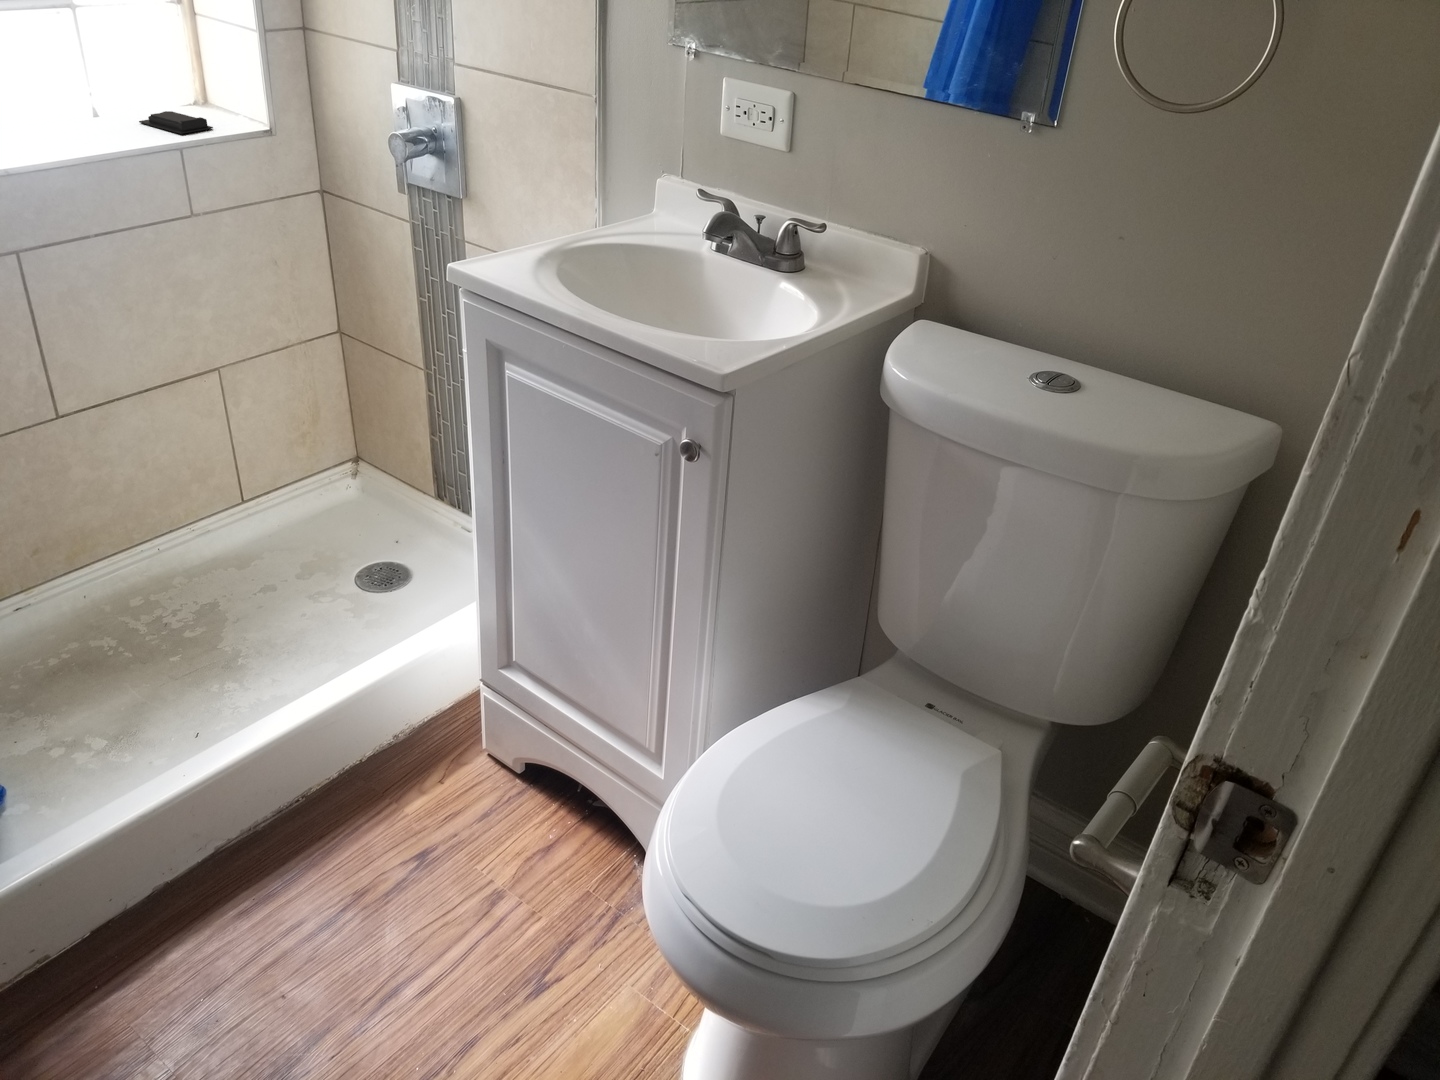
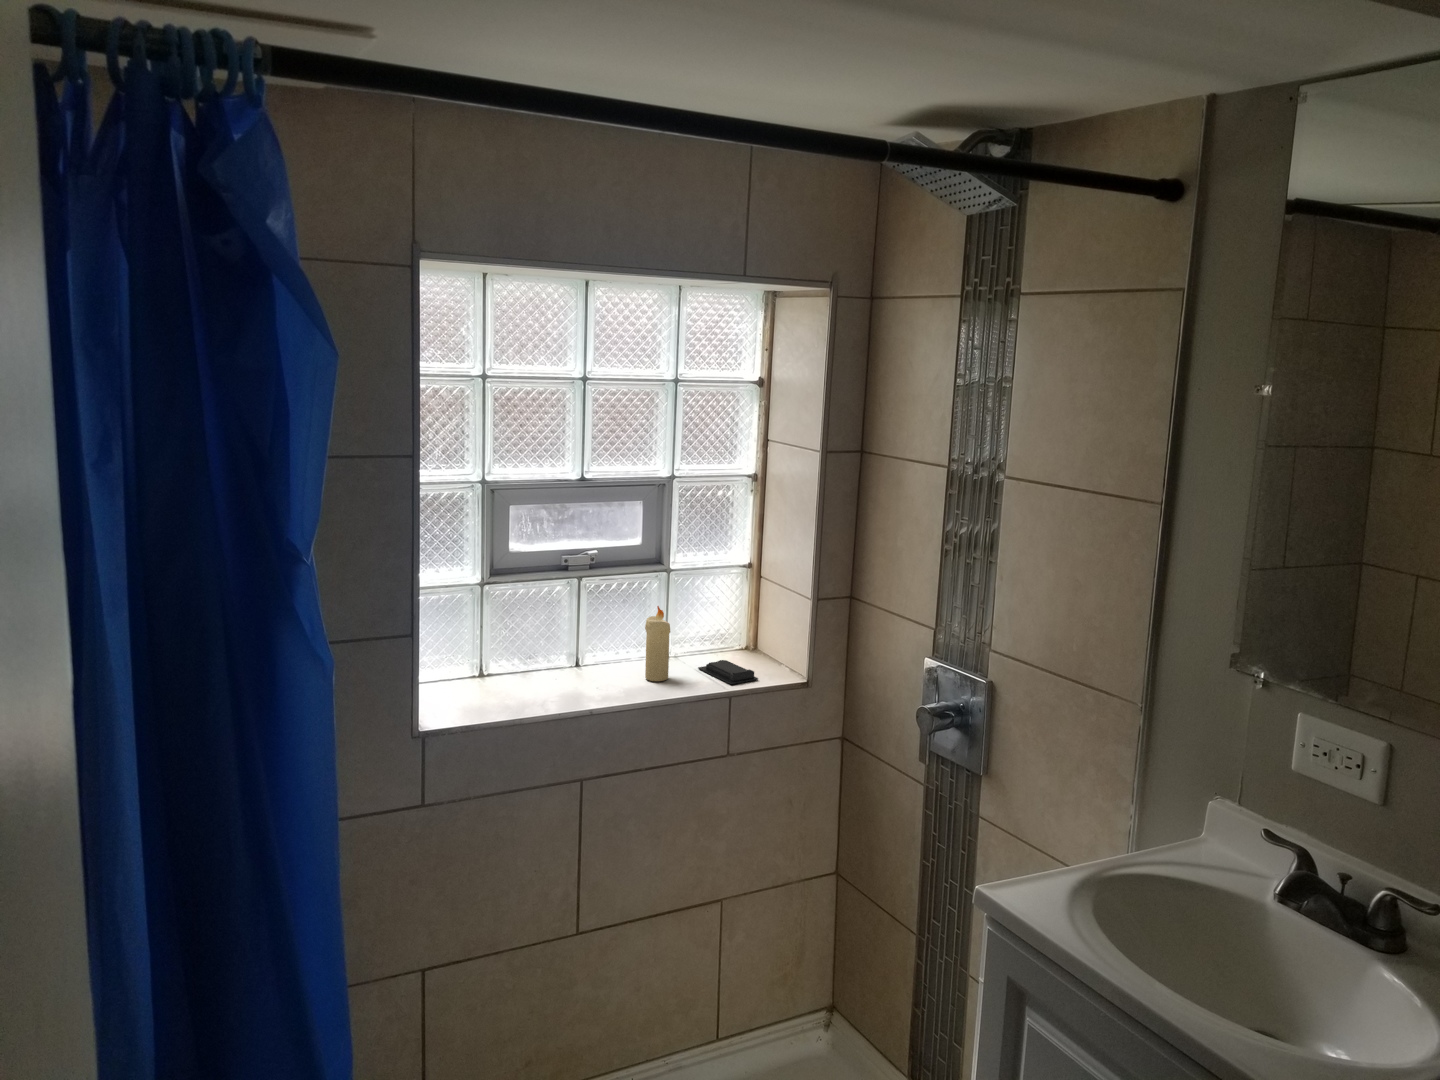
candle: none [58,42,103,136] -> present [645,606,670,681]

